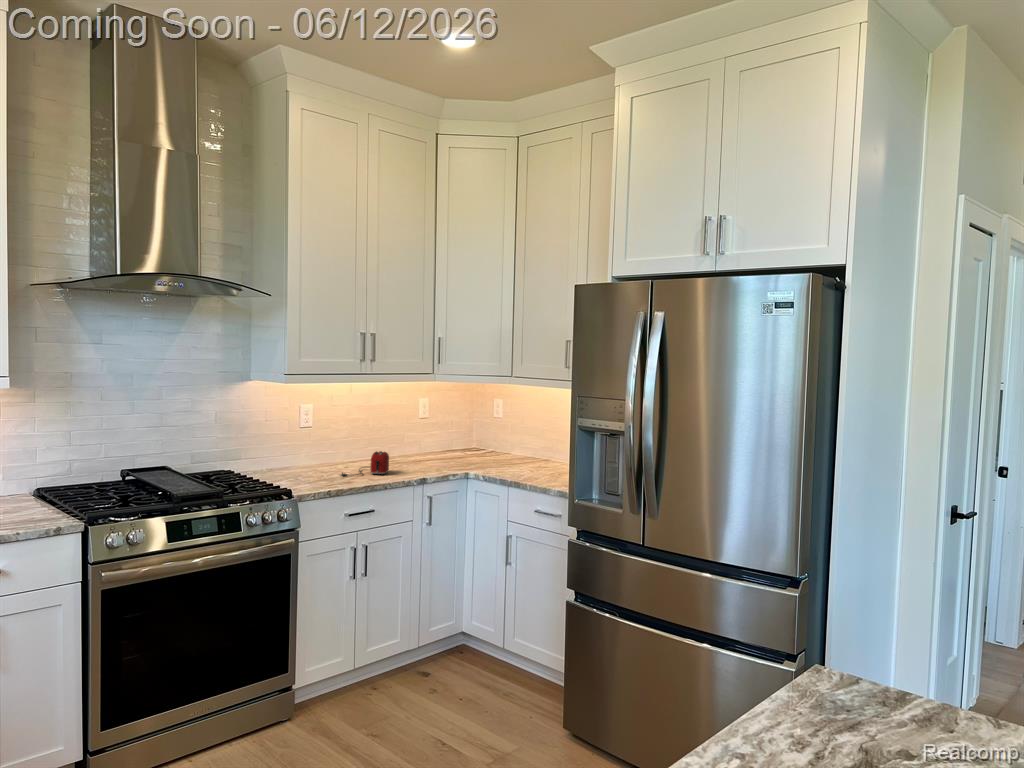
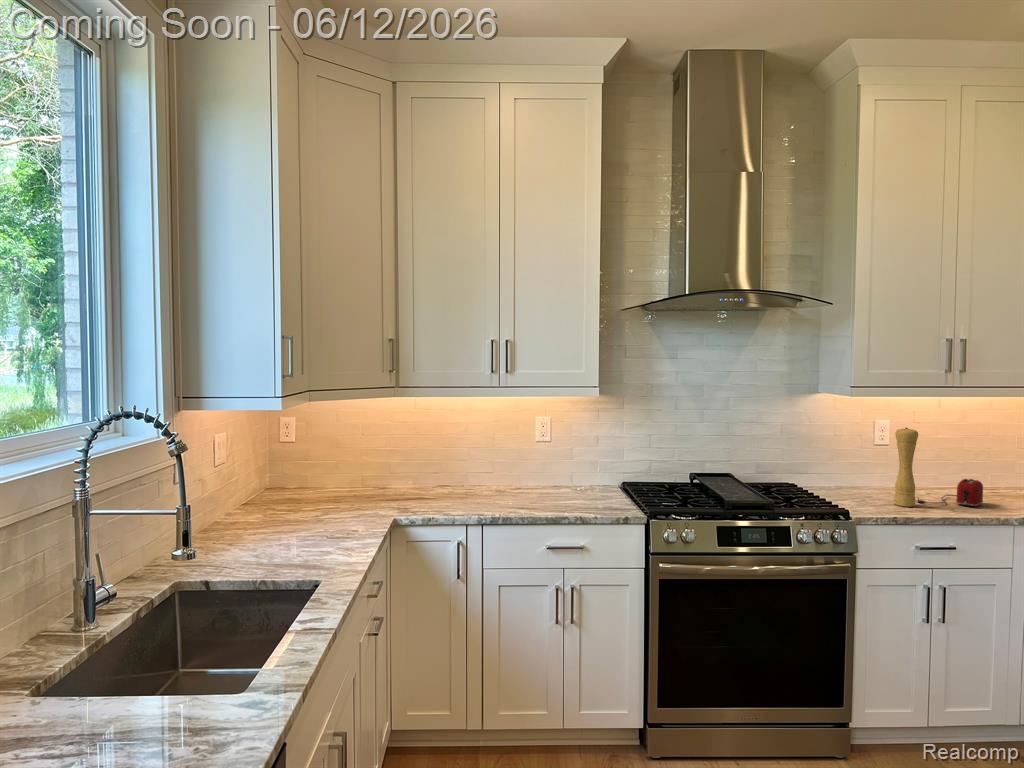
pepper mill: none [324,409,343,481] -> present [894,428,918,507]

